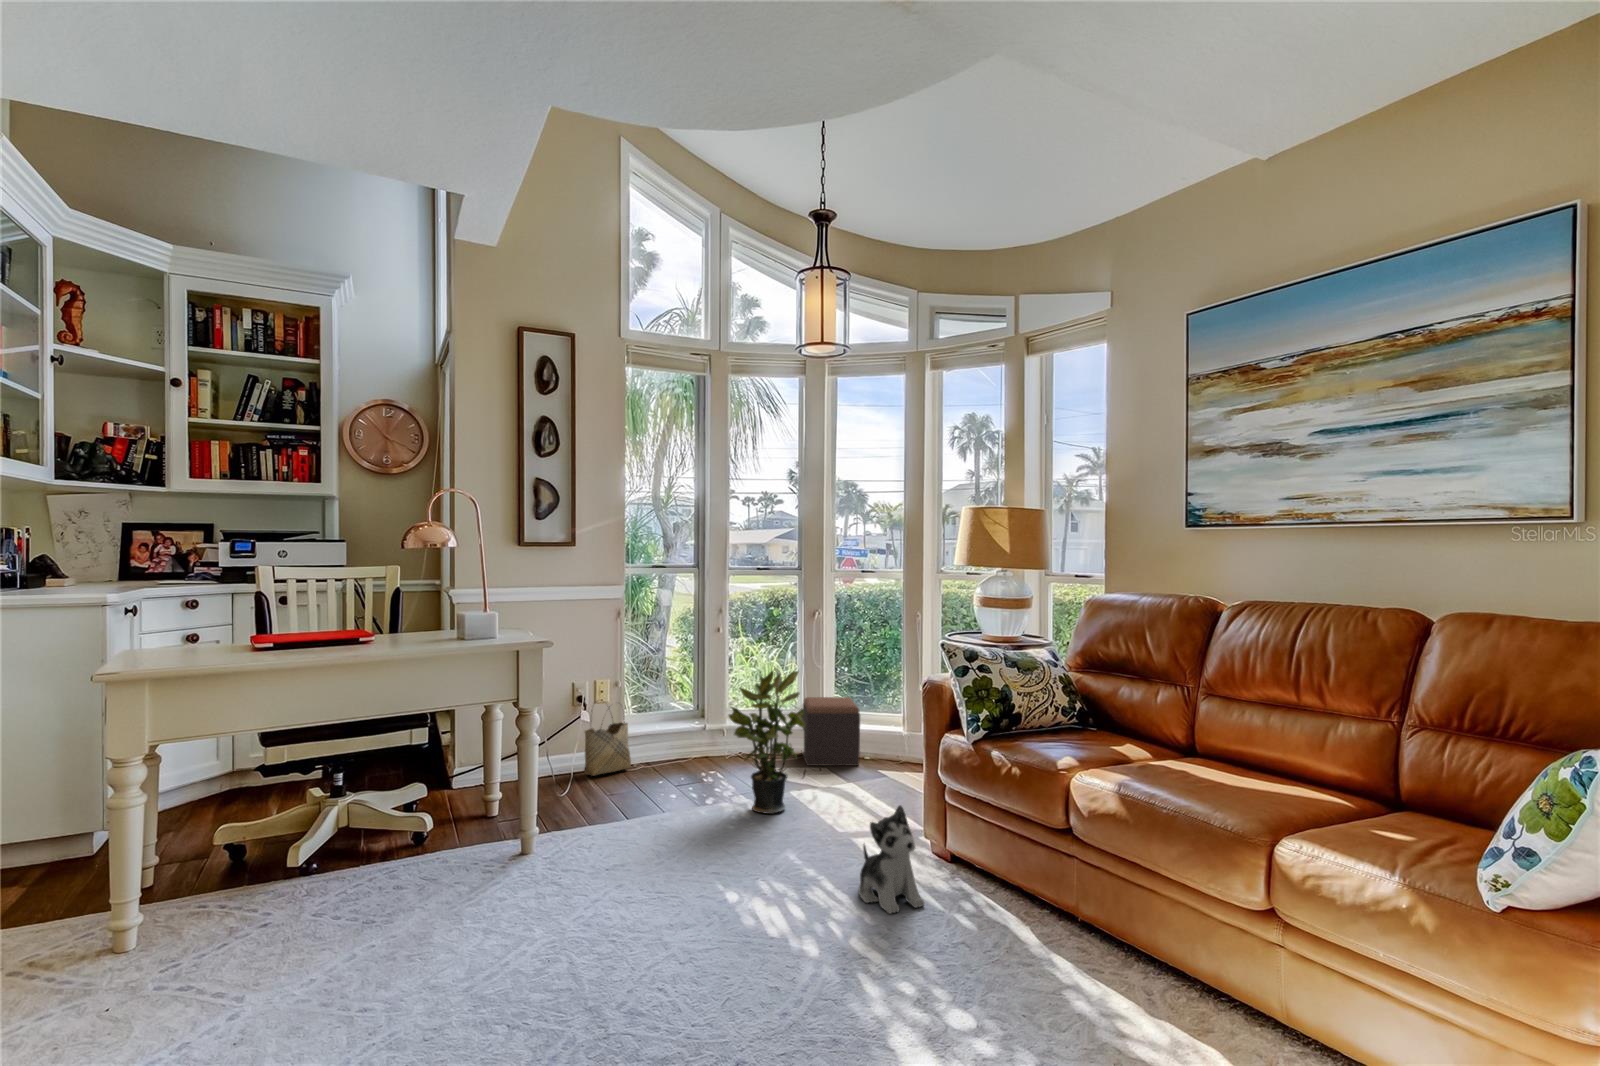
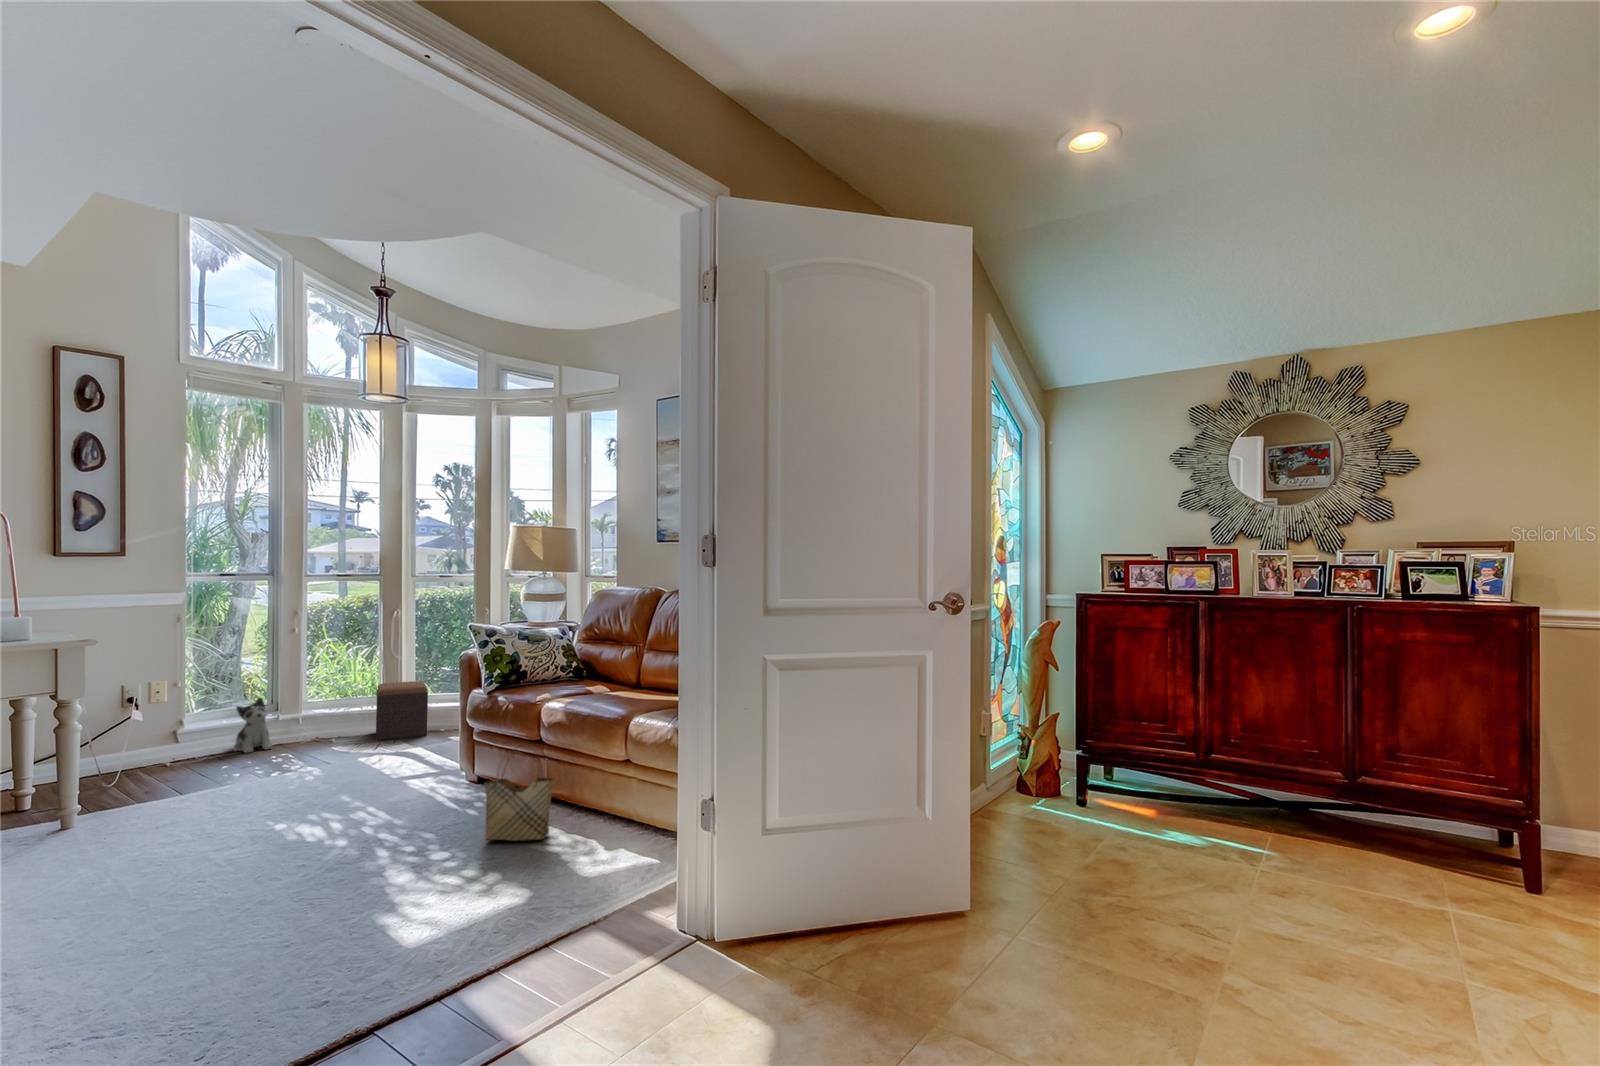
potted plant: present [729,668,805,814] -> none [287,653,362,775]
woven basket: present [584,706,631,776] -> present [485,744,554,841]
plush toy: present [858,805,925,914] -> present [233,697,272,753]

